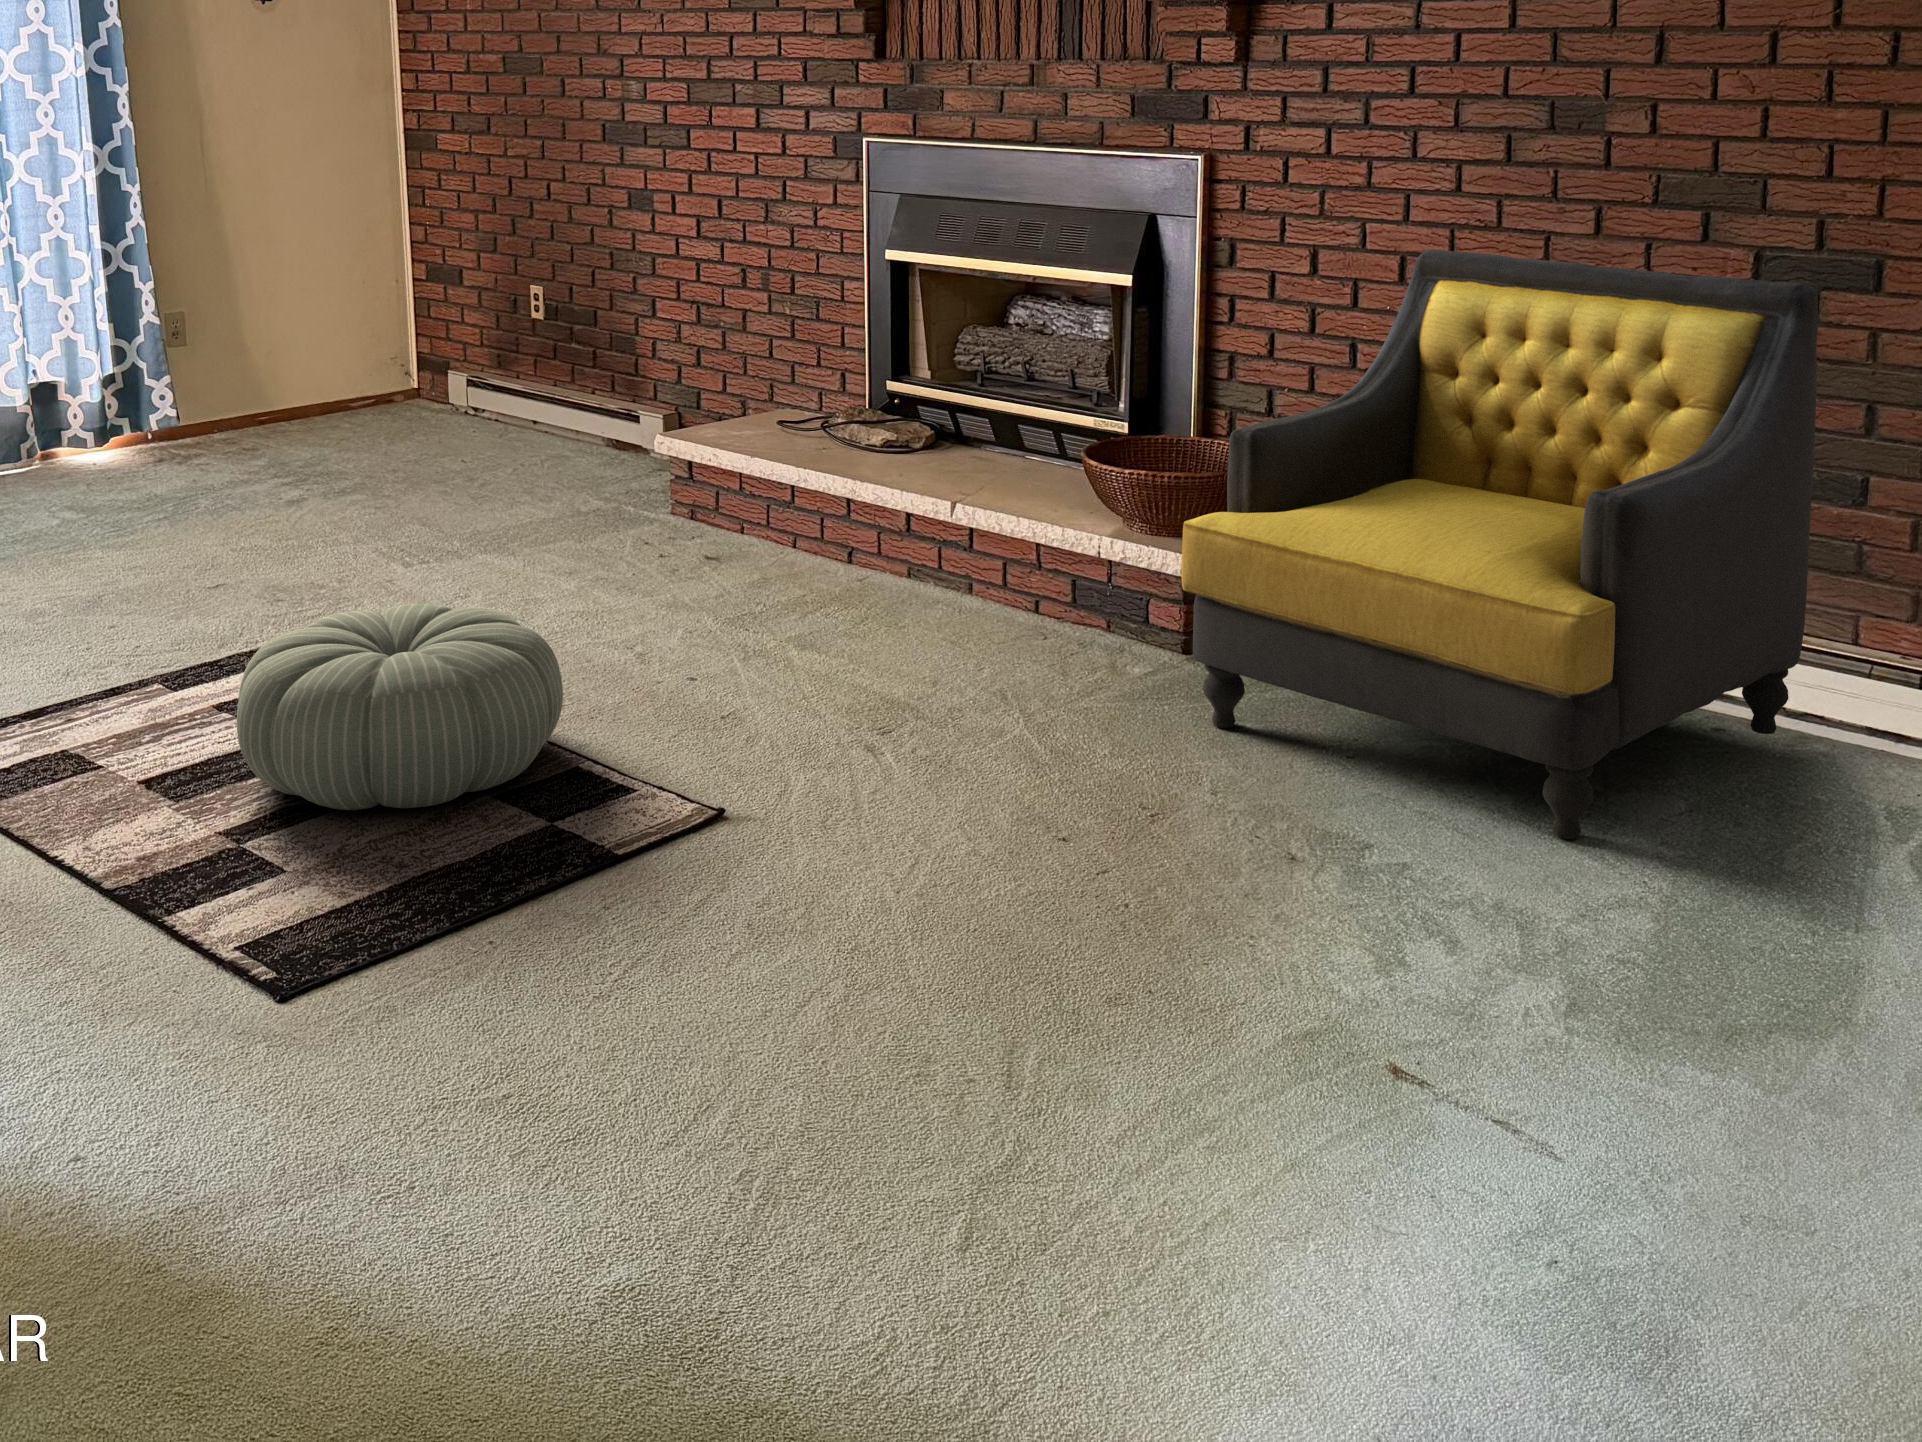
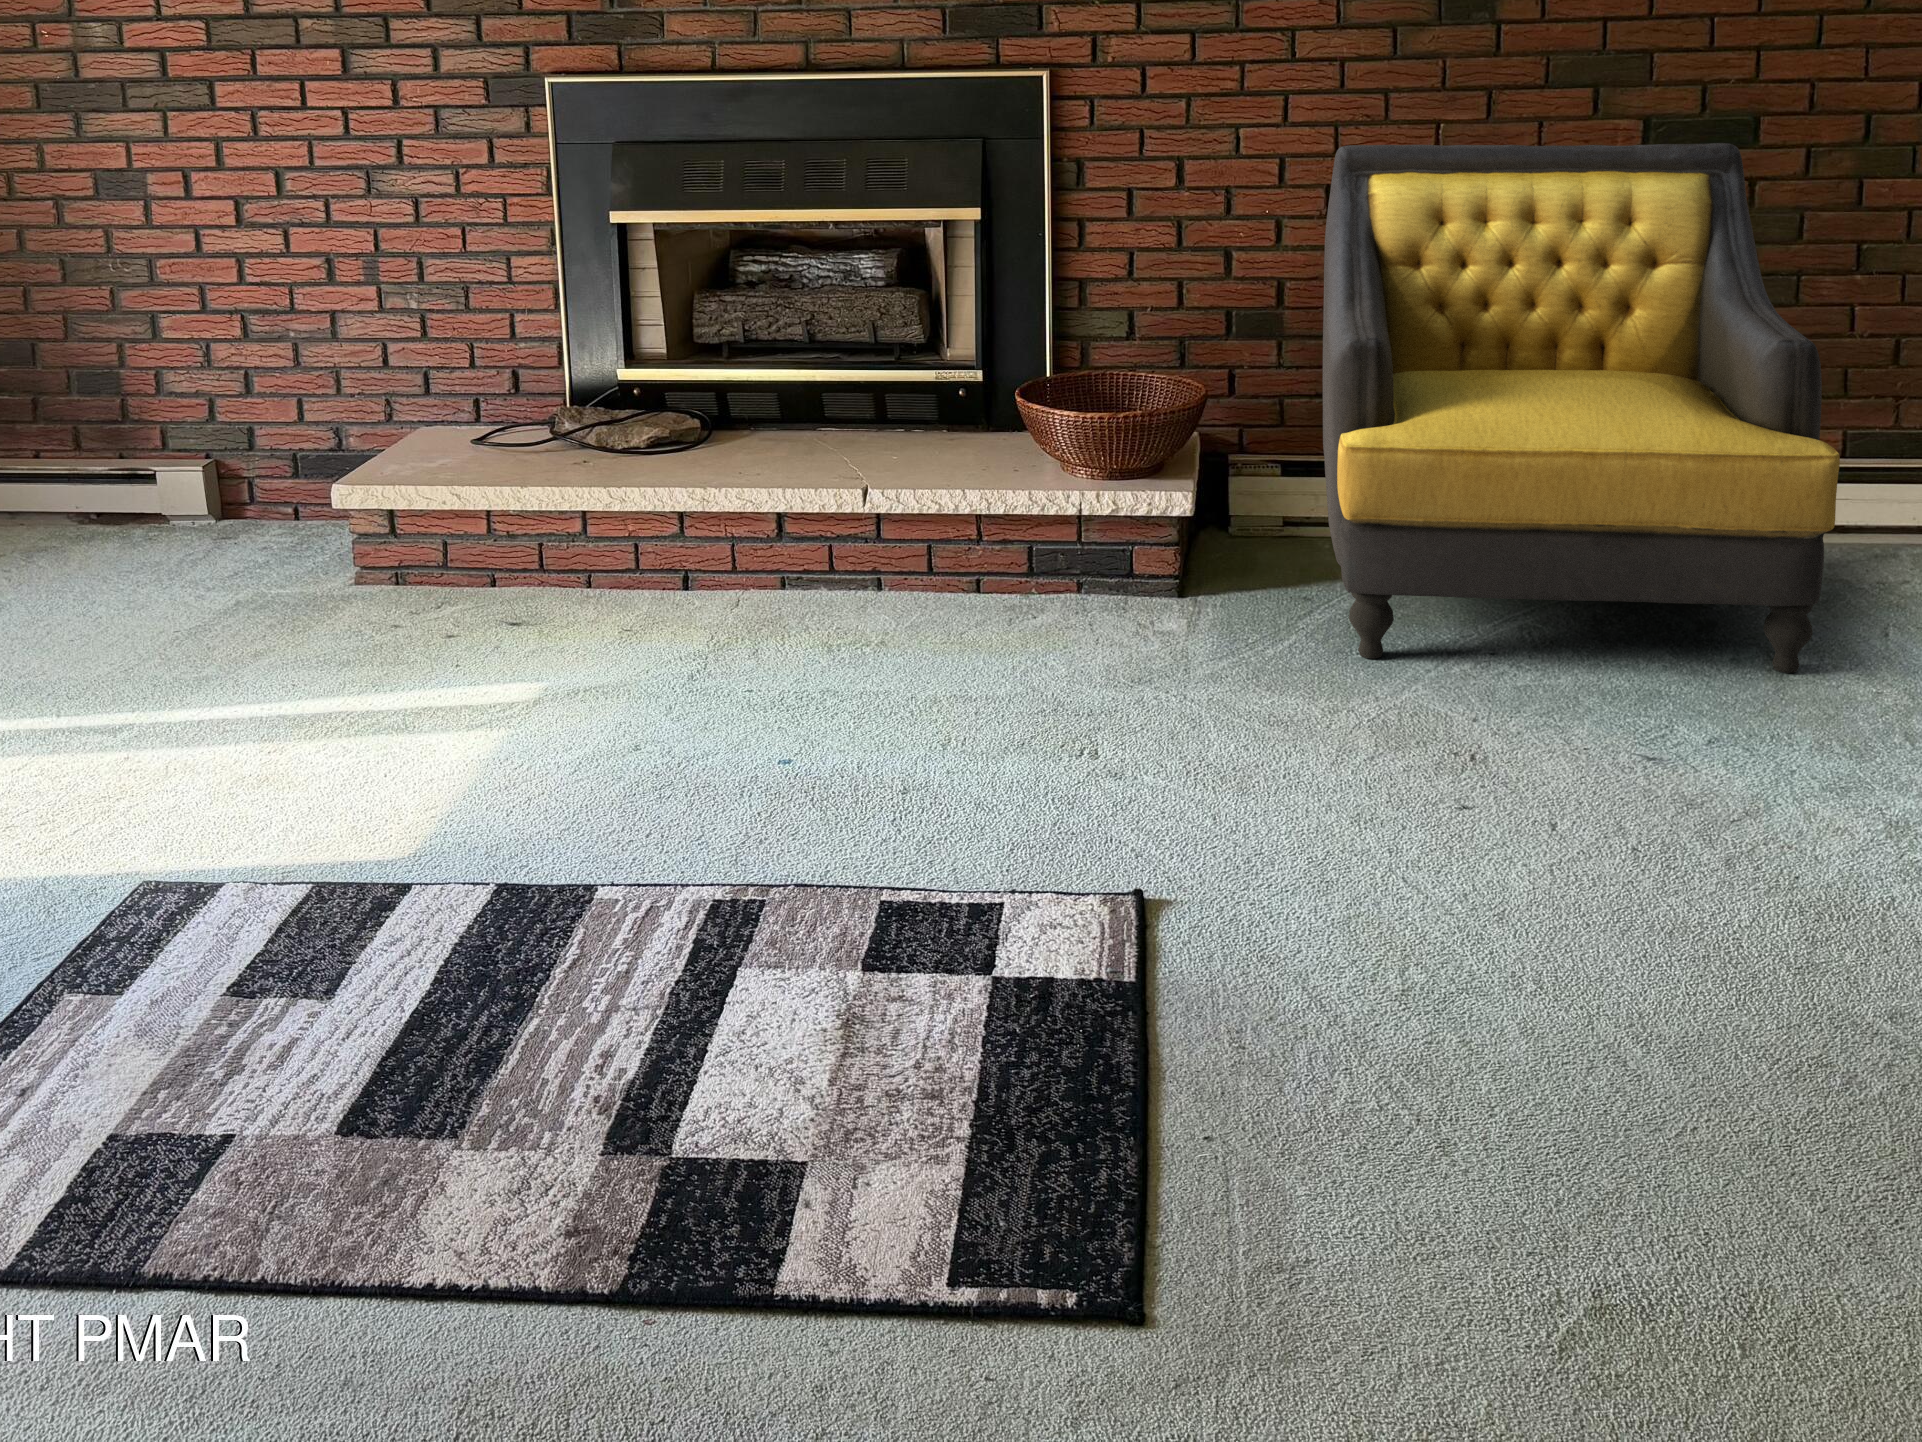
pouf: present [237,603,563,810] -> none [397,741,897,1113]

